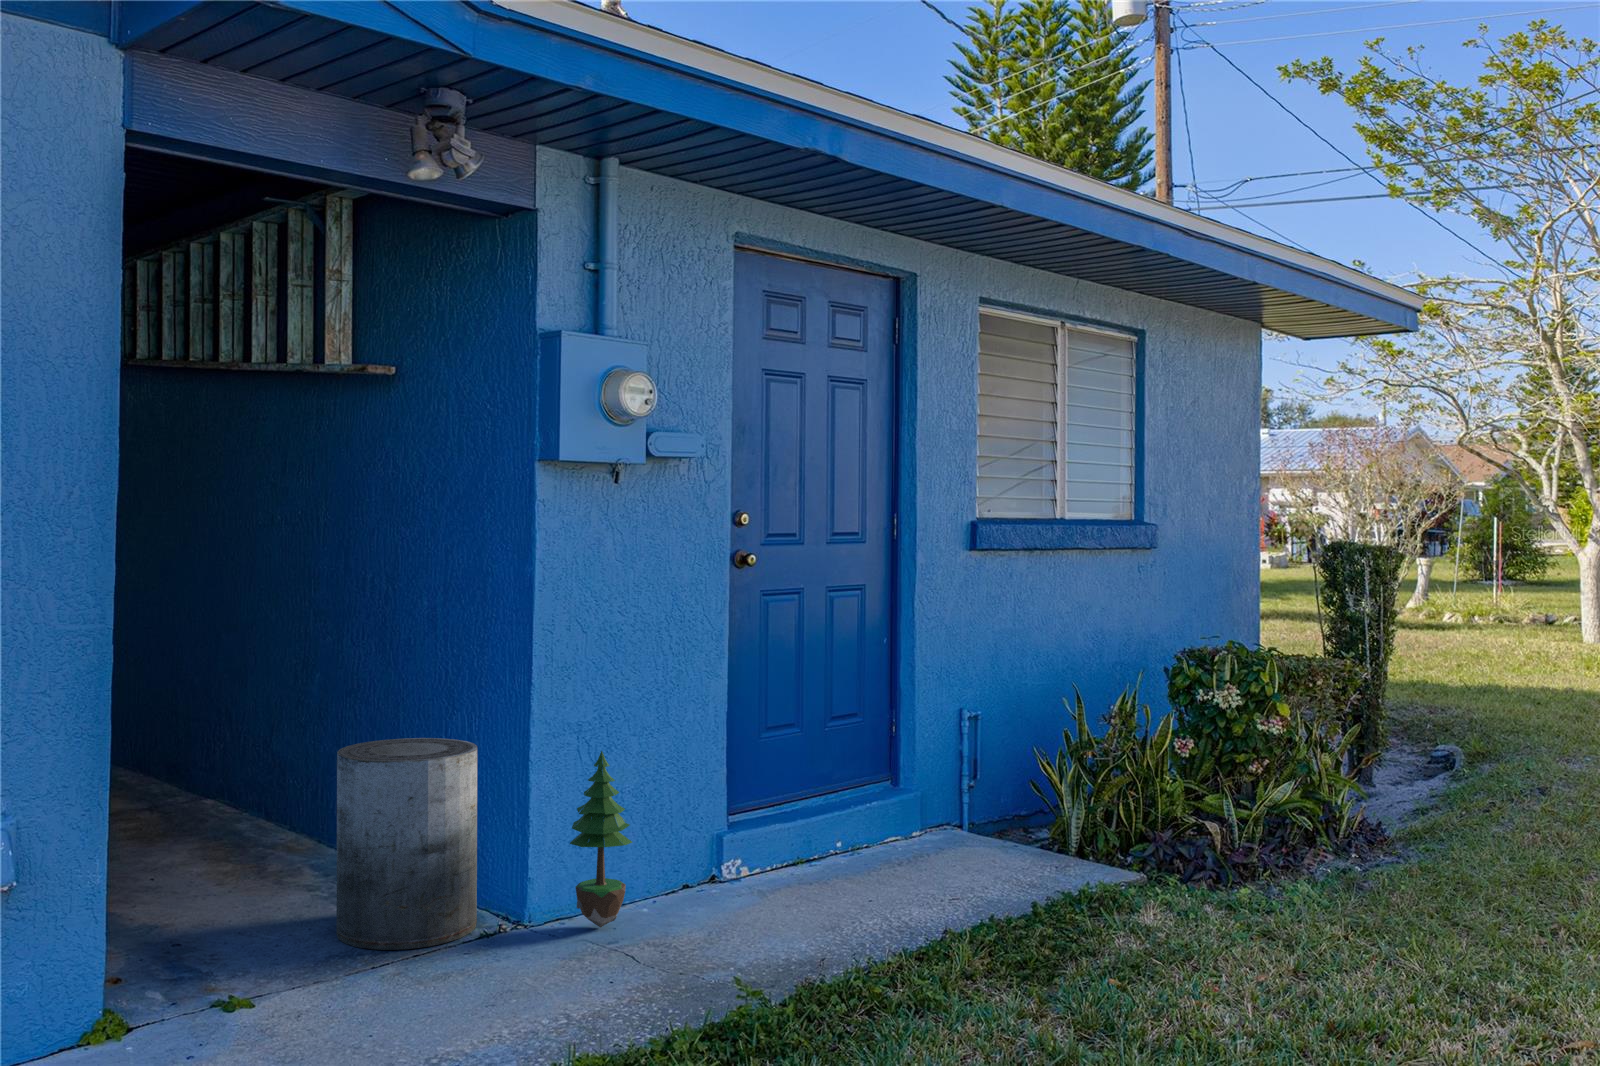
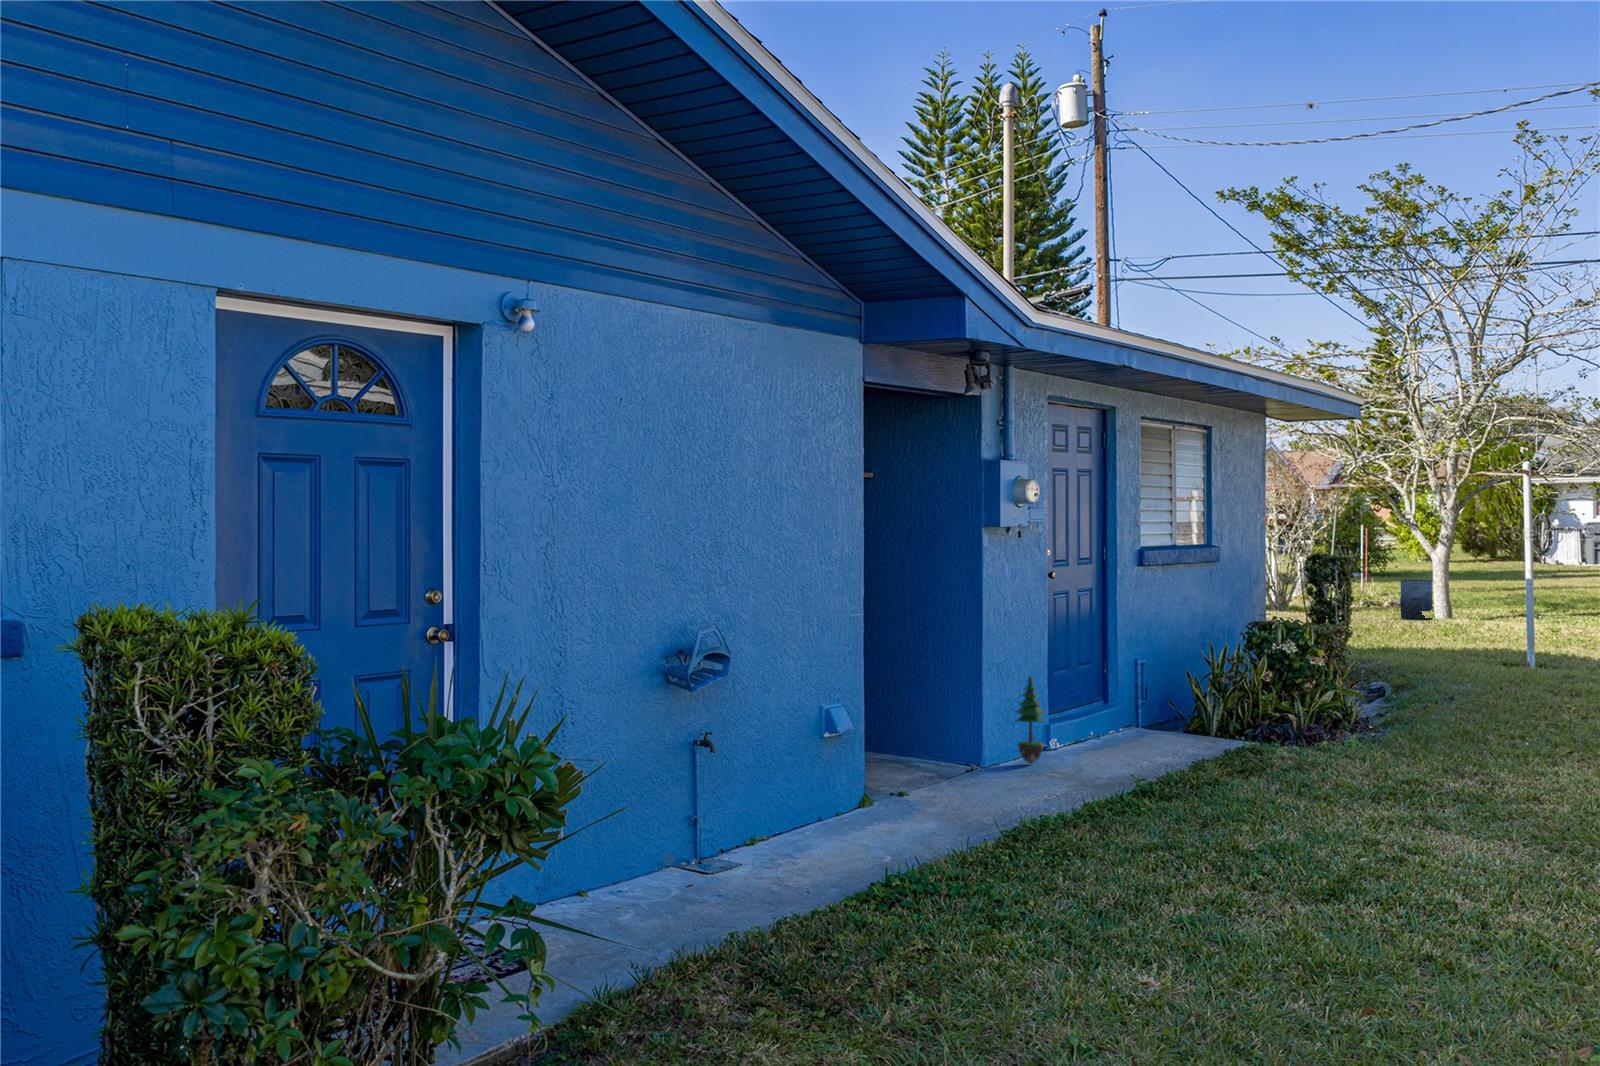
trash can: present [336,738,477,950] -> present [1401,580,1432,620]

